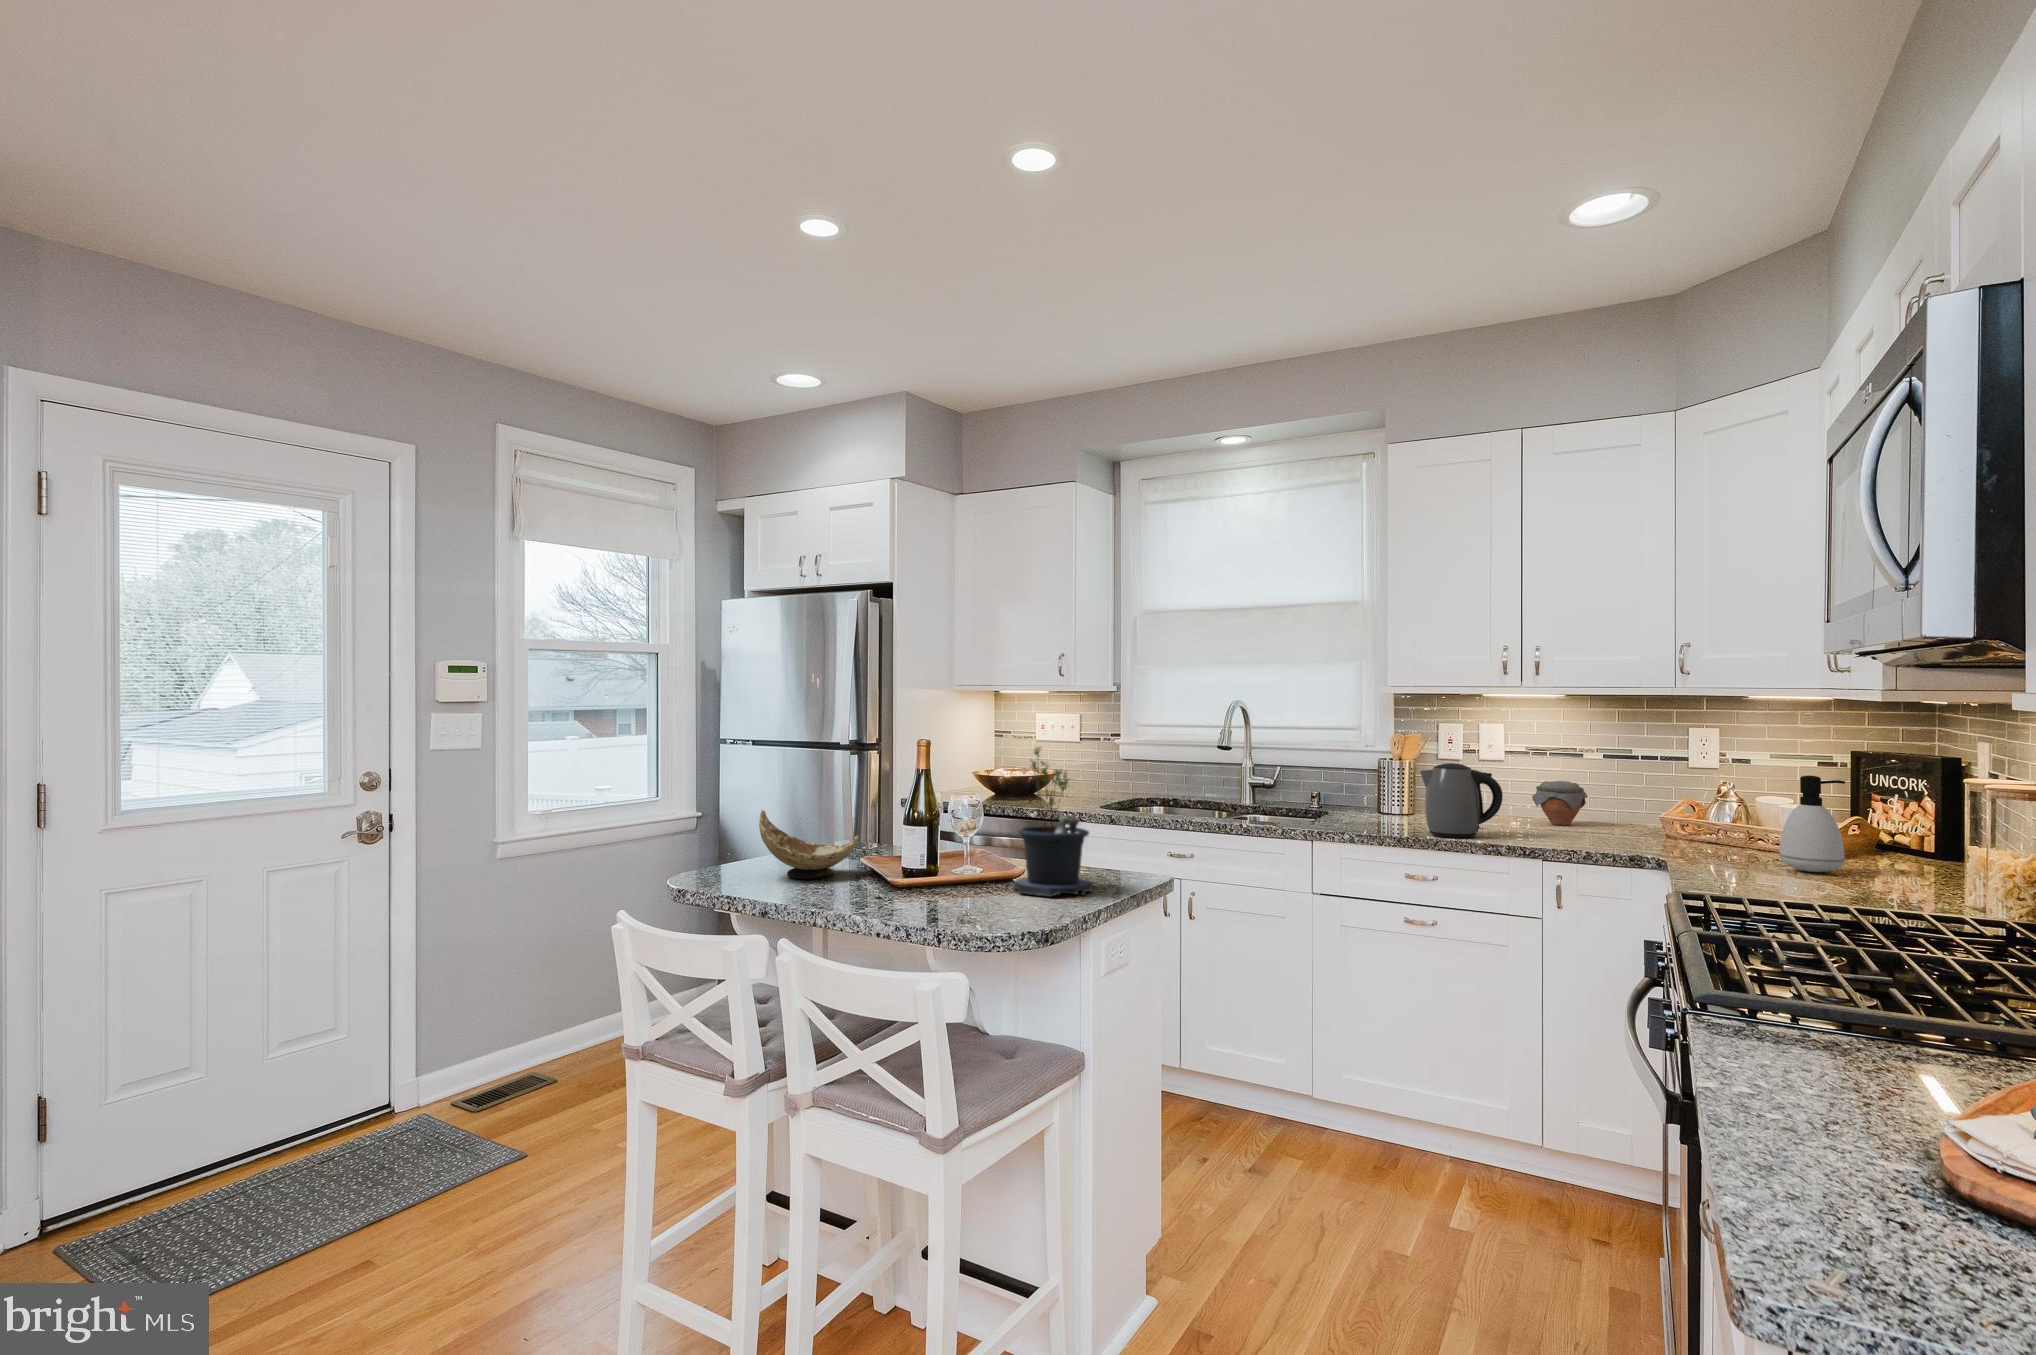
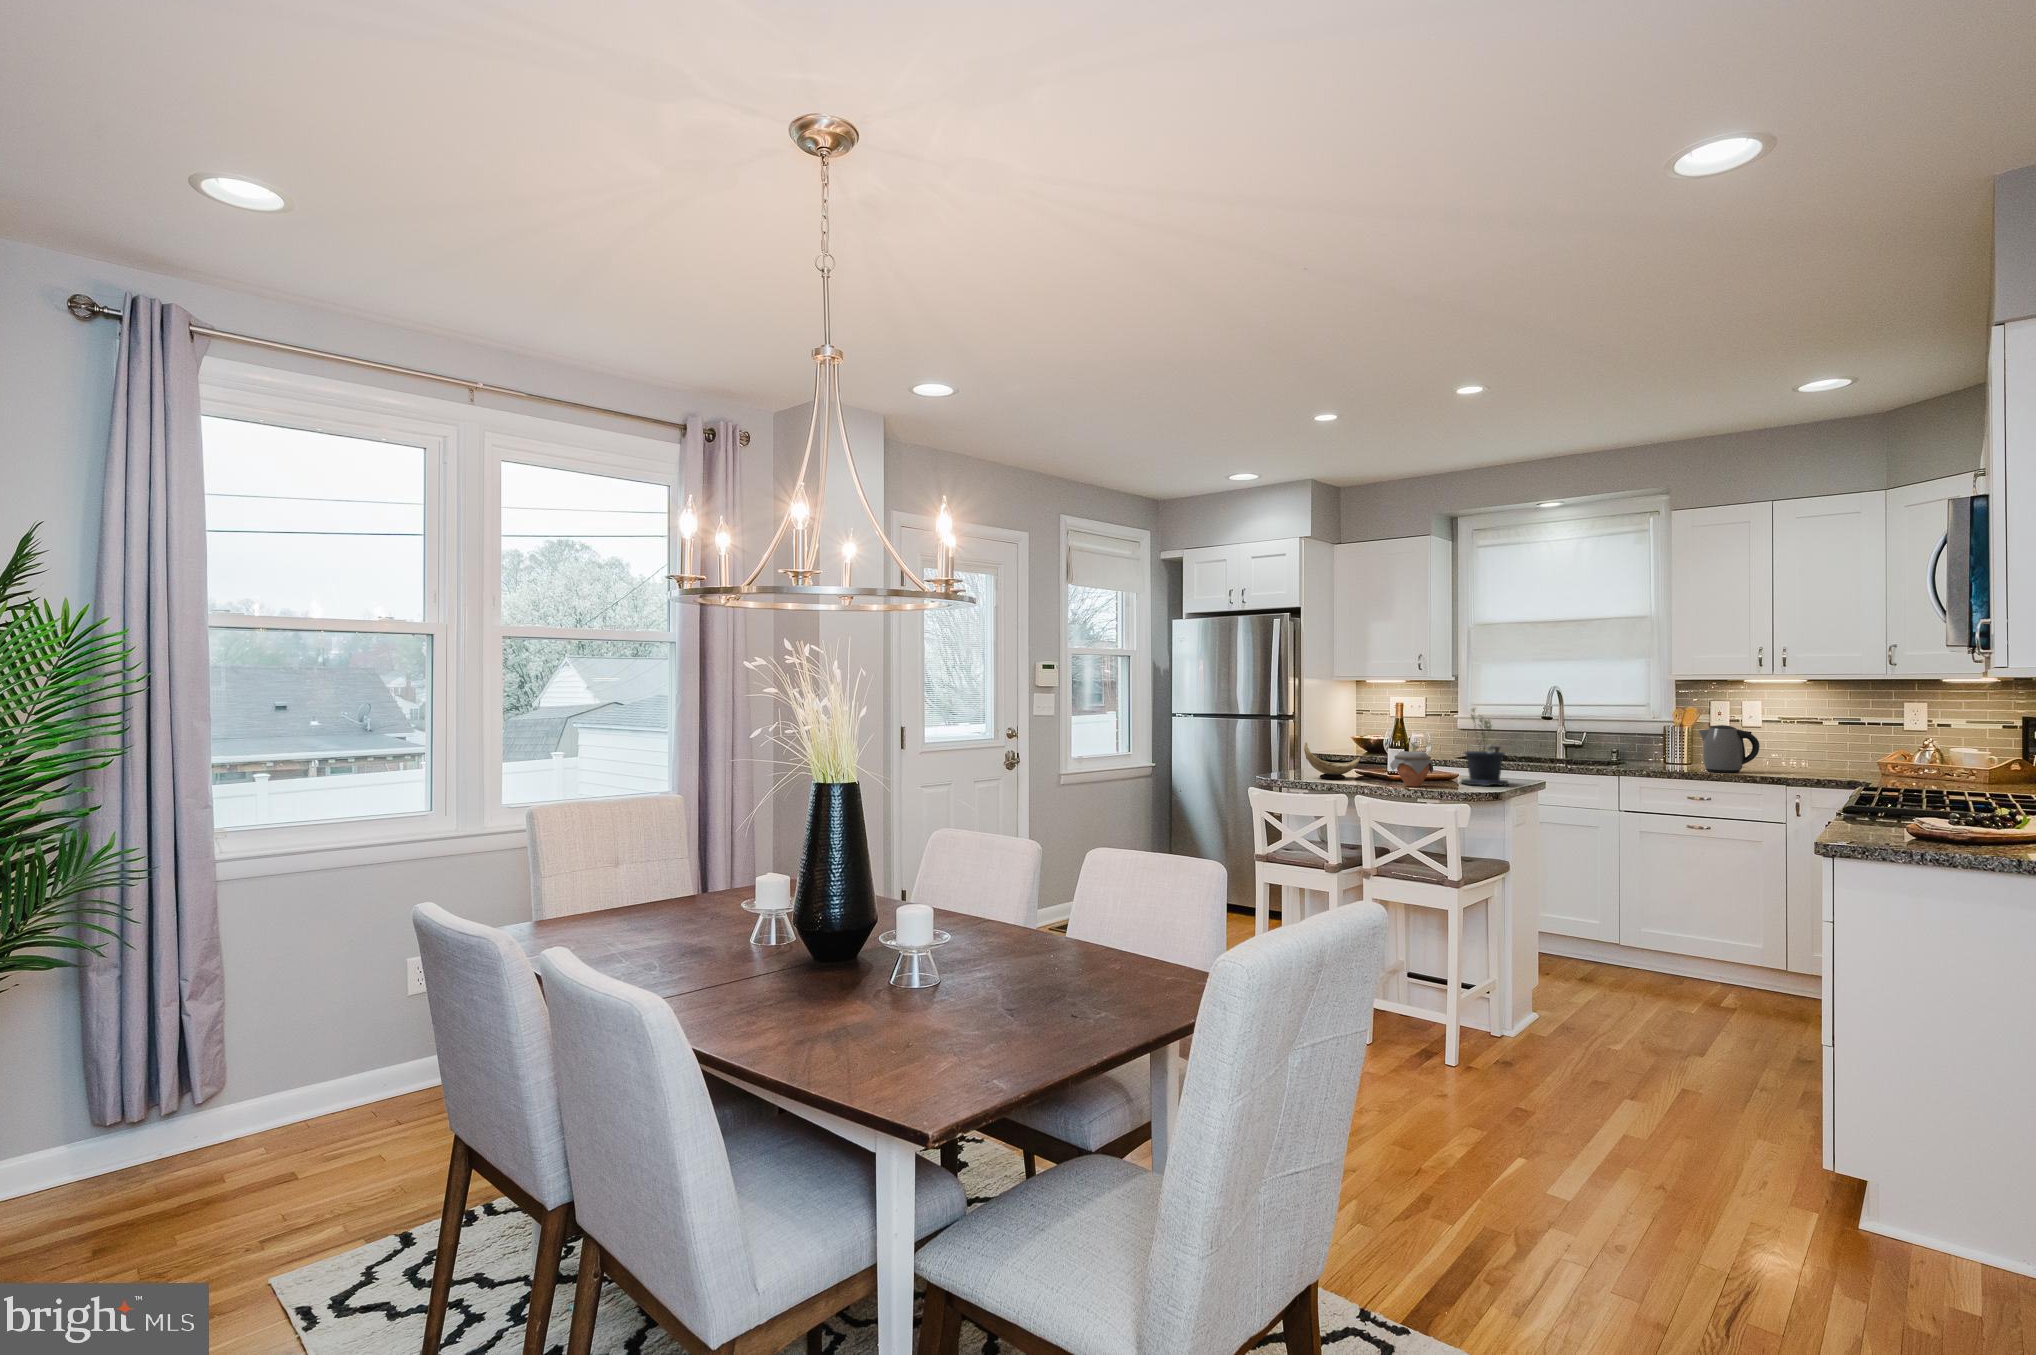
soap dispenser: present [1780,775,1845,872] -> none [1951,729,1996,787]
jar: present [1532,781,1588,825] -> present [1390,751,1433,787]

